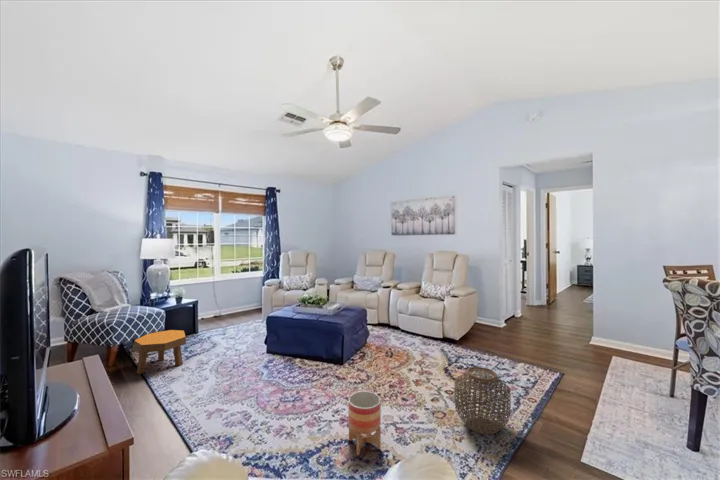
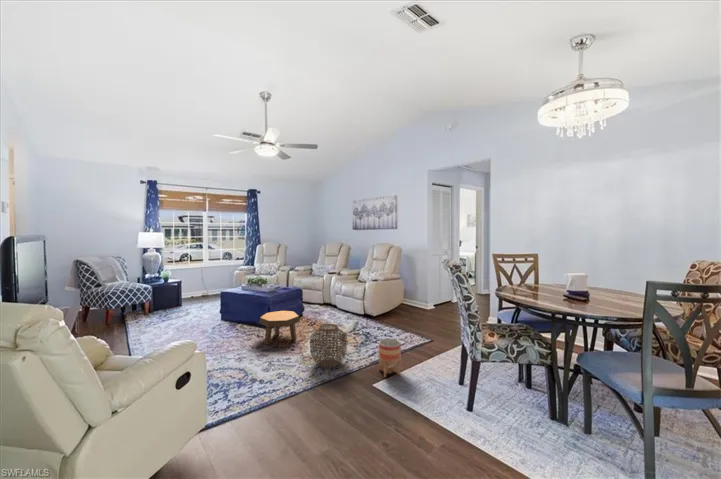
footstool: present [133,330,186,374] -> present [259,311,300,345]
planter: present [348,391,381,455] -> present [379,338,401,377]

